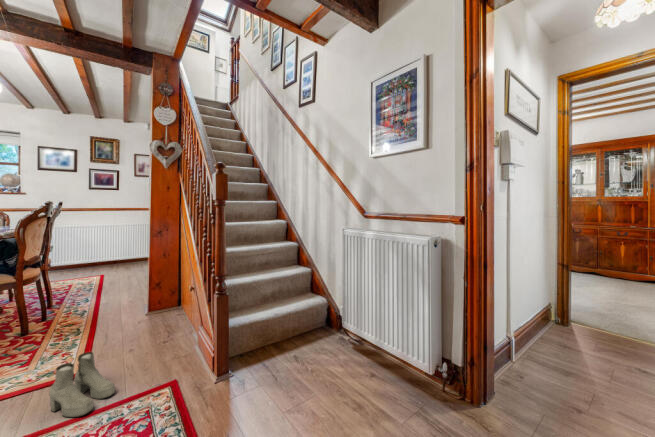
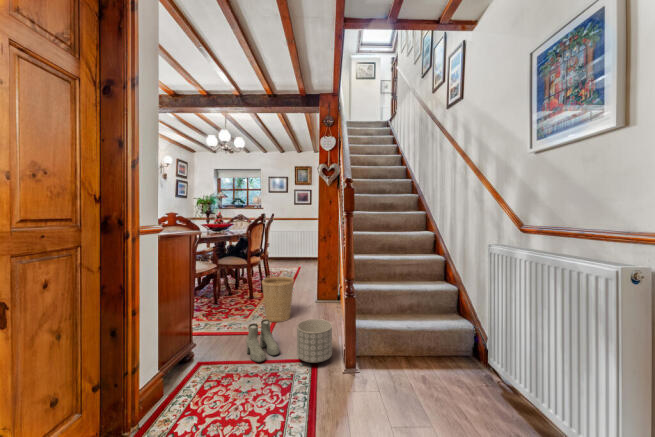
basket: none [60,280,120,355] -> present [262,271,294,322]
planter: none [146,331,196,388] -> present [297,319,332,363]

